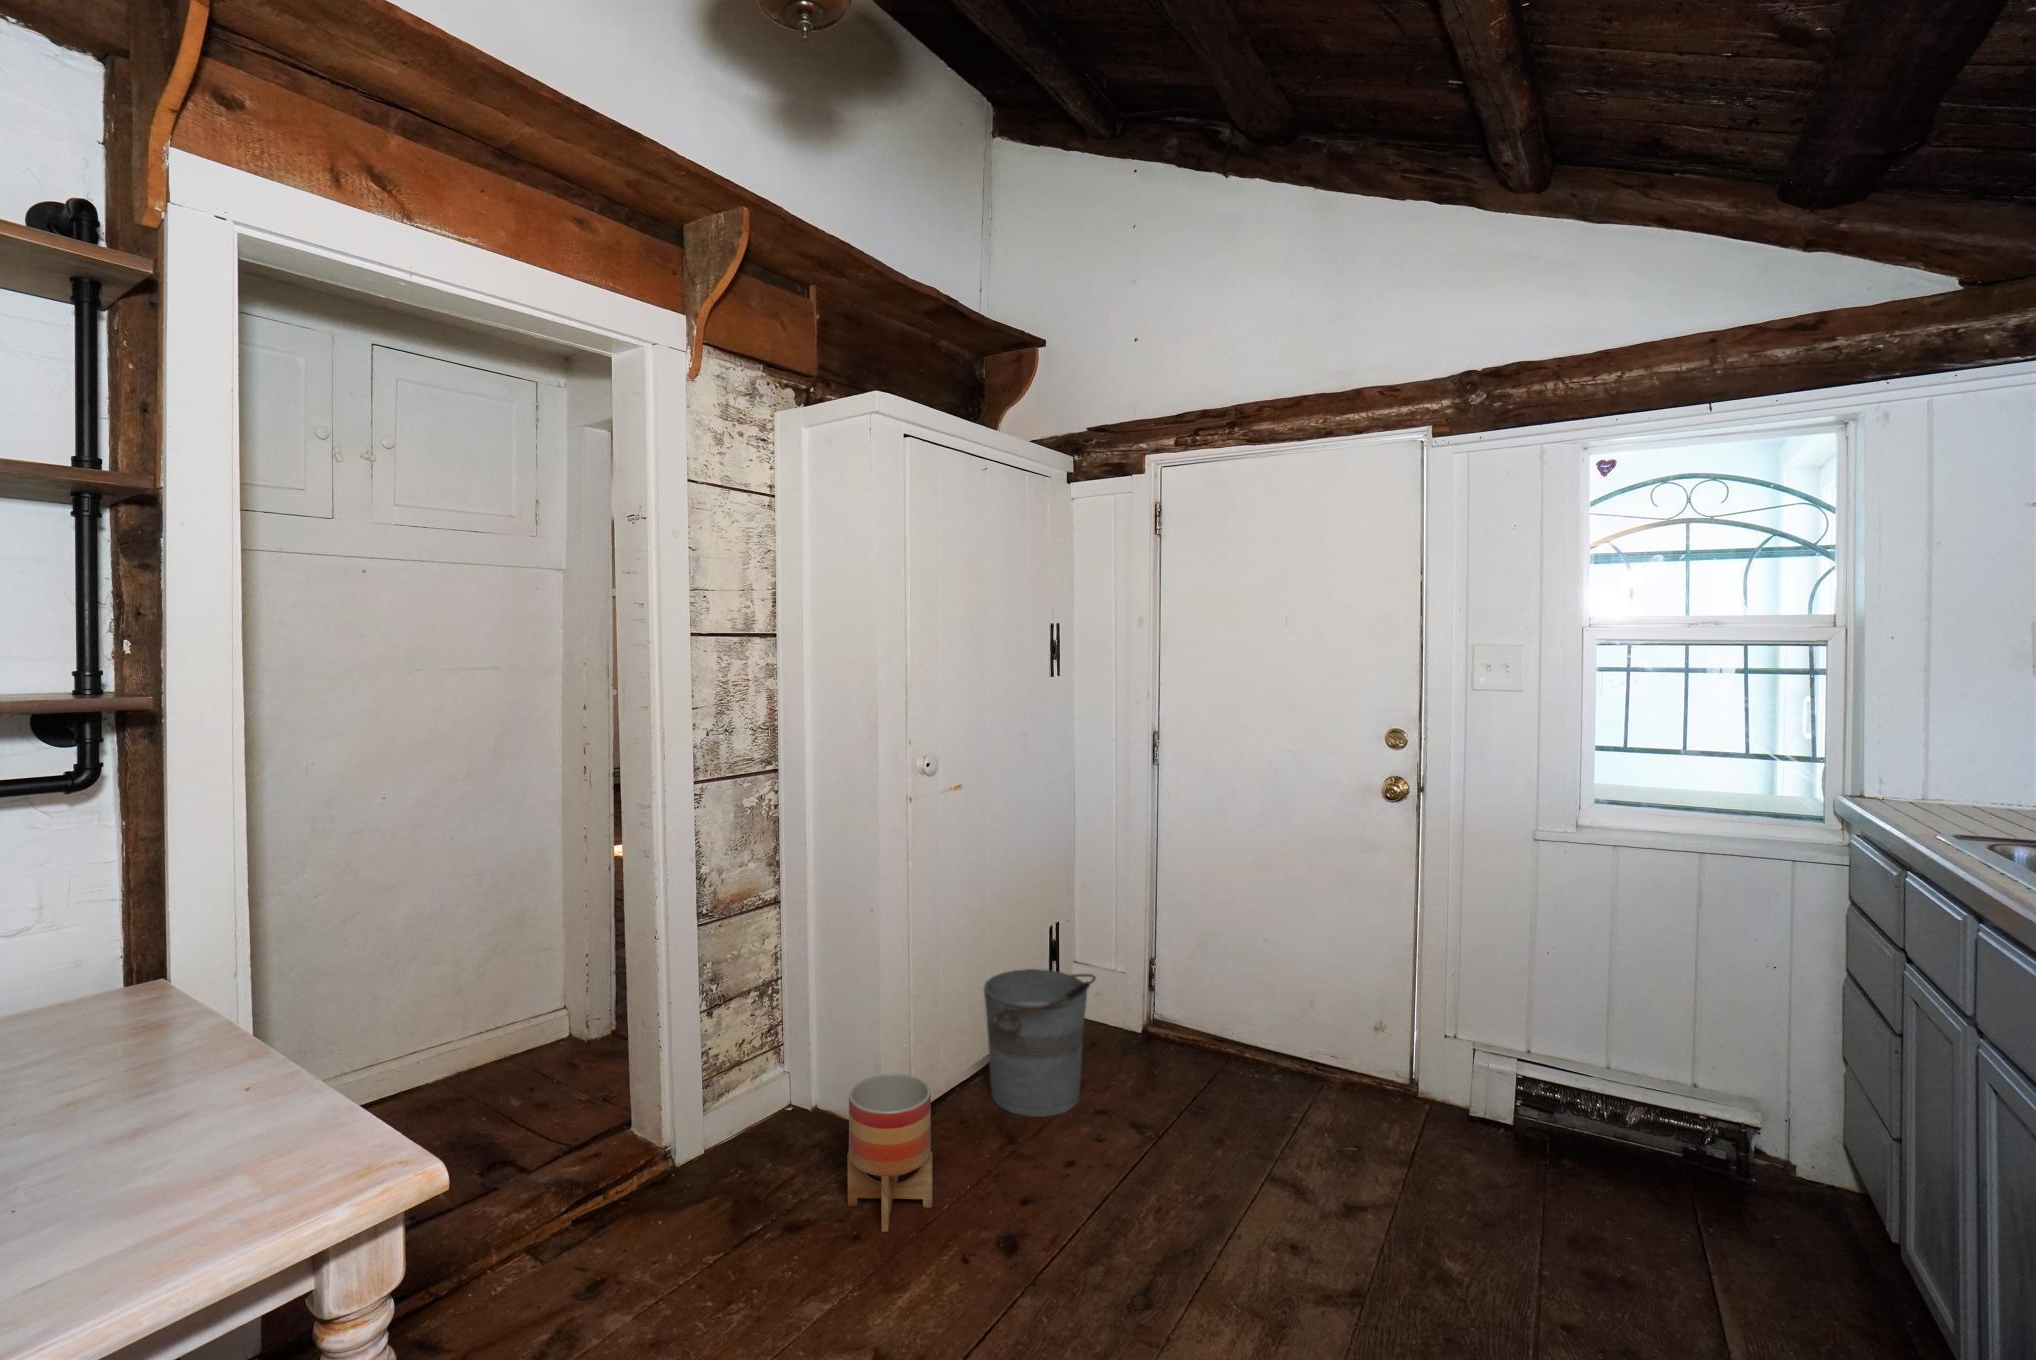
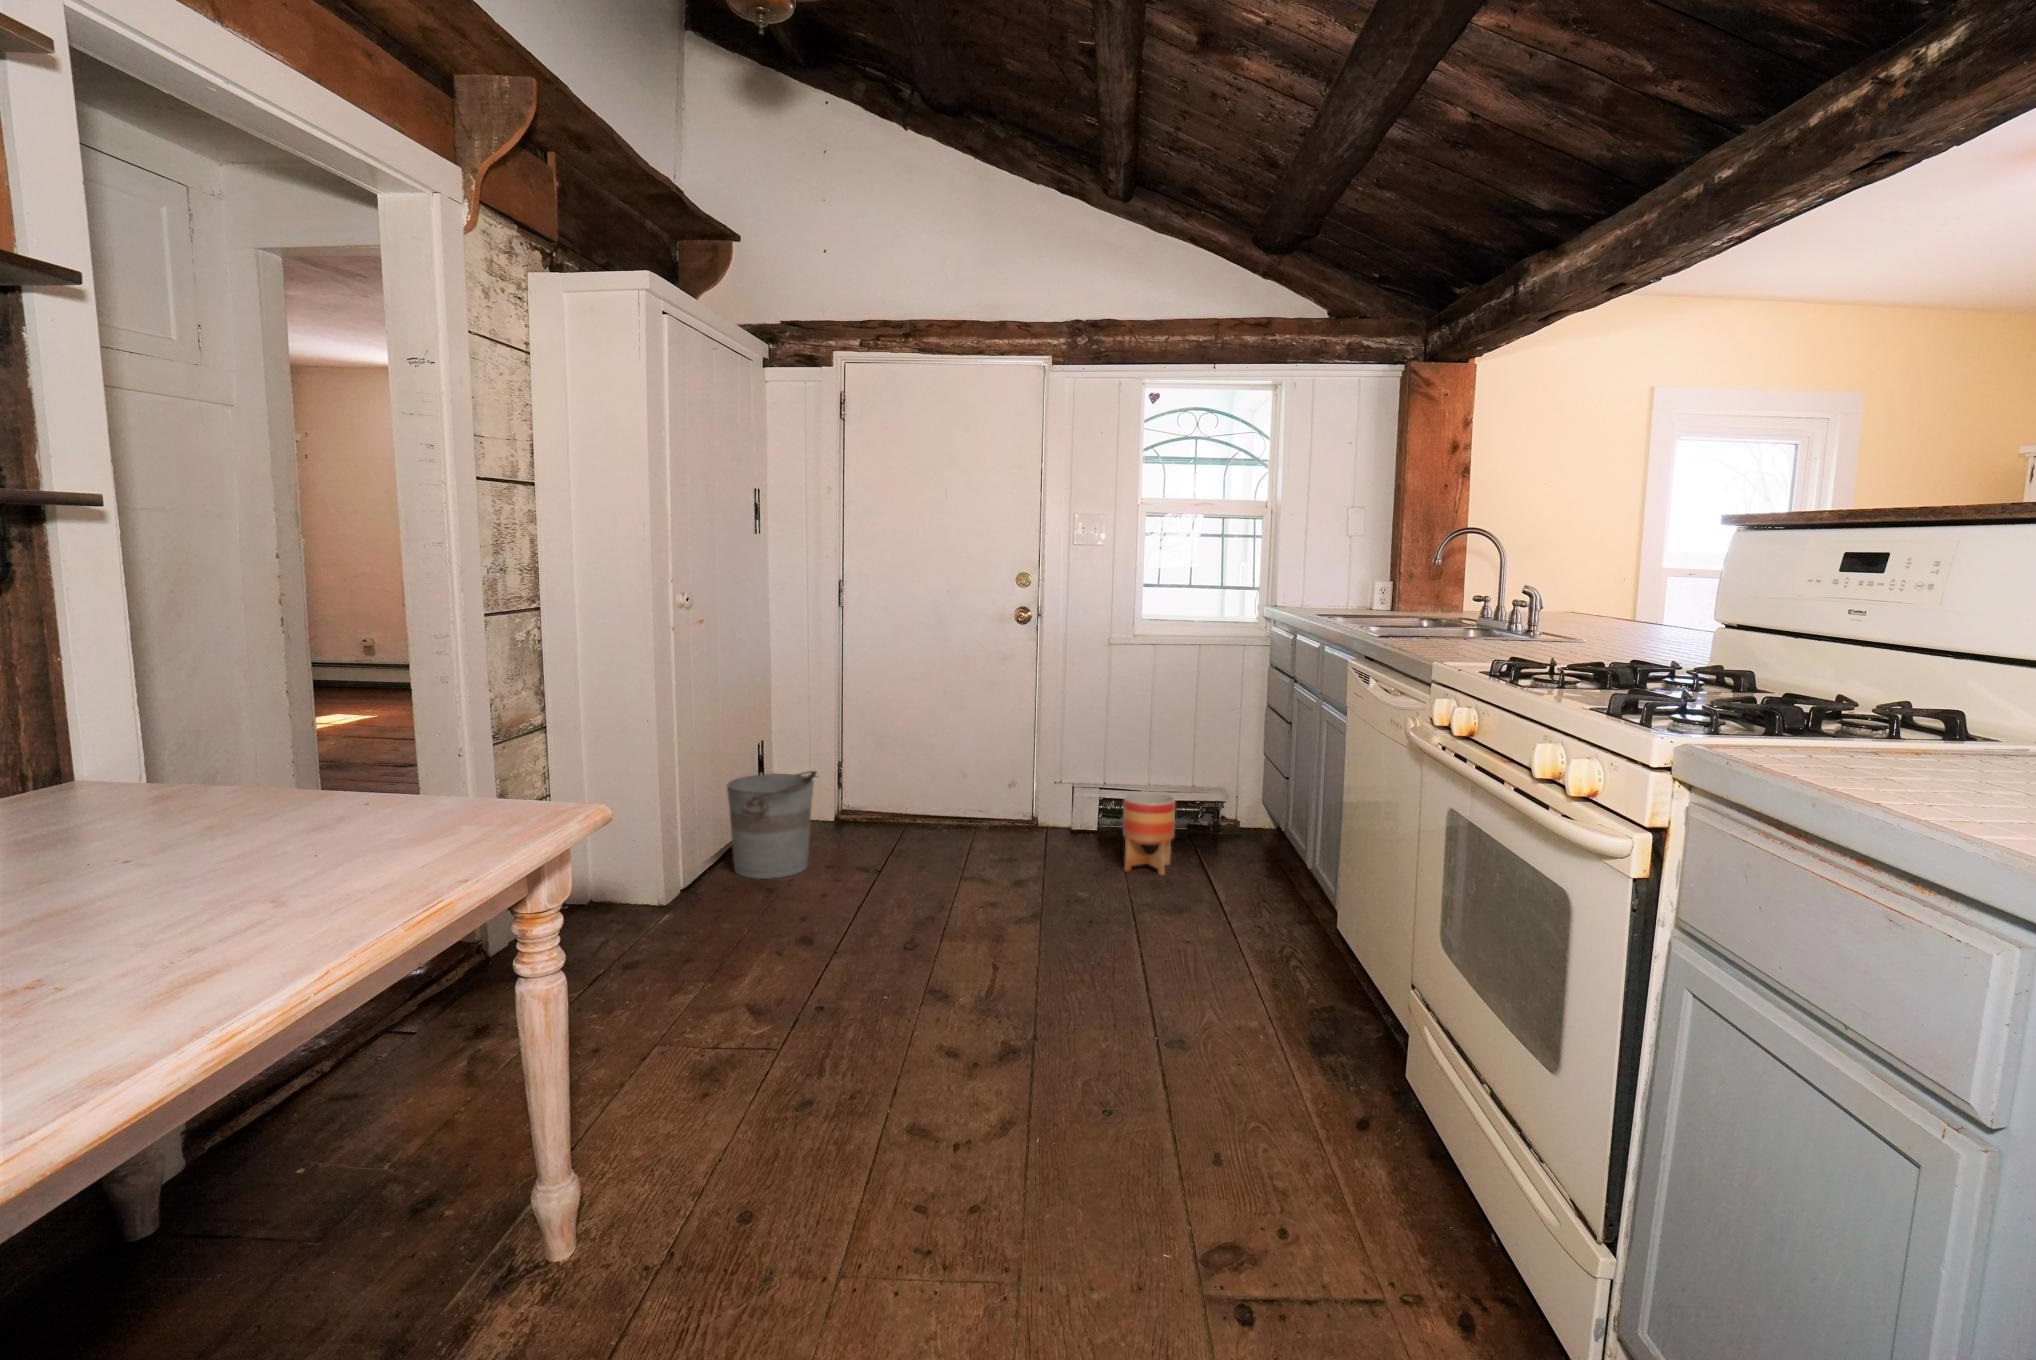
planter: present [847,1073,933,1232] -> present [1123,792,1175,875]

